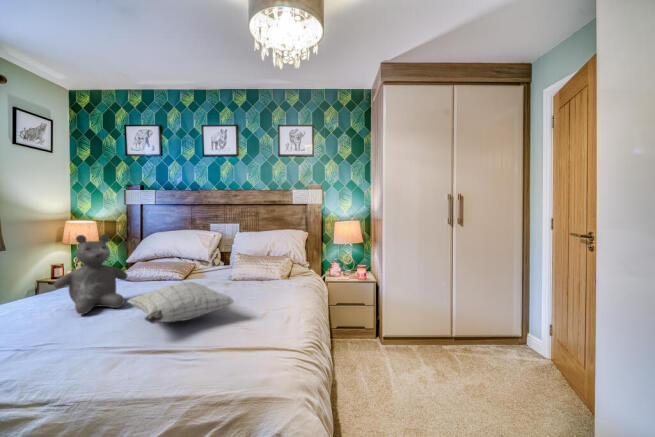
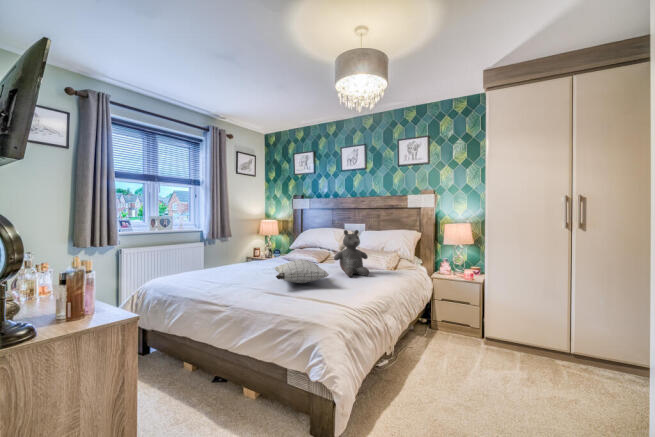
teddy bear: present [54,234,128,315] -> present [334,230,369,277]

